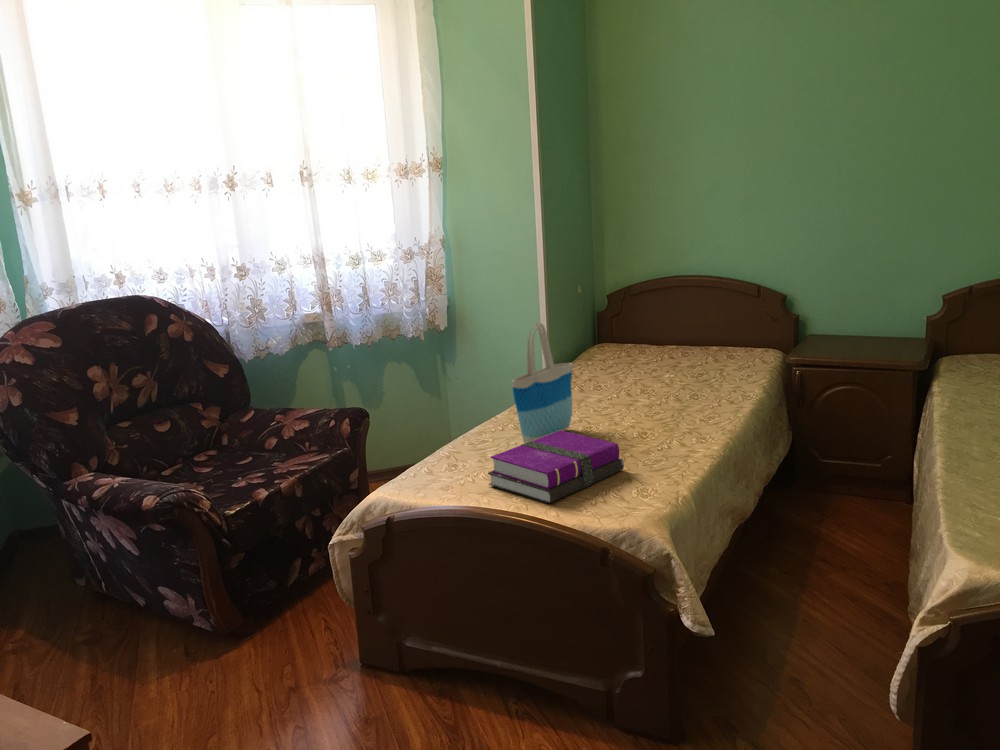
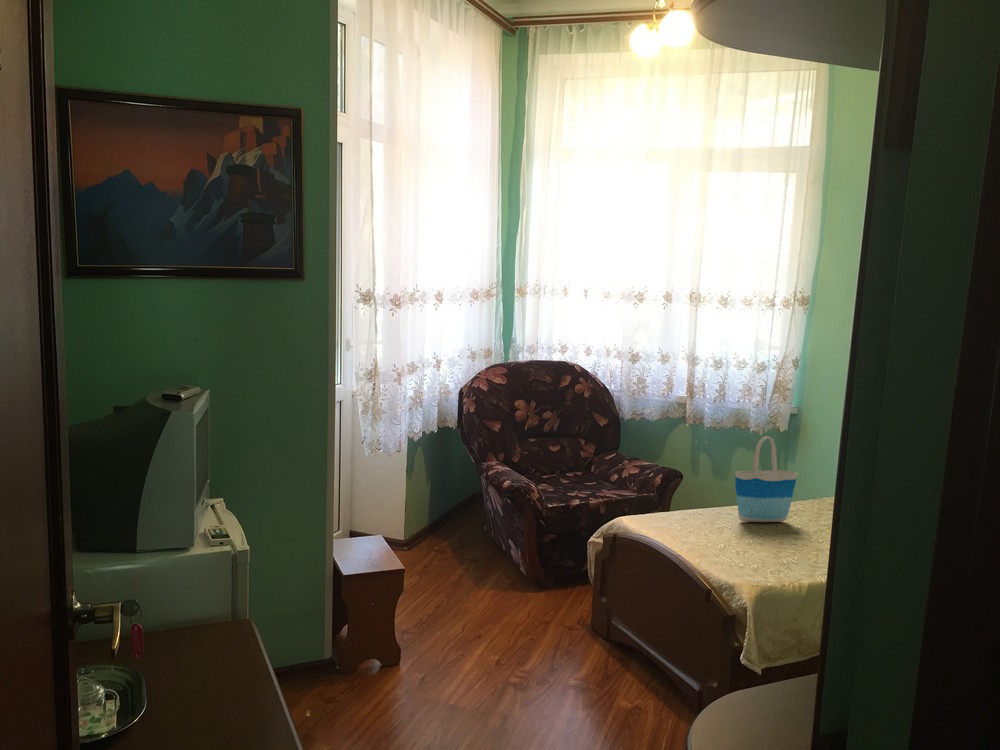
notebook: present [488,430,624,503] -> none [681,514,777,553]

